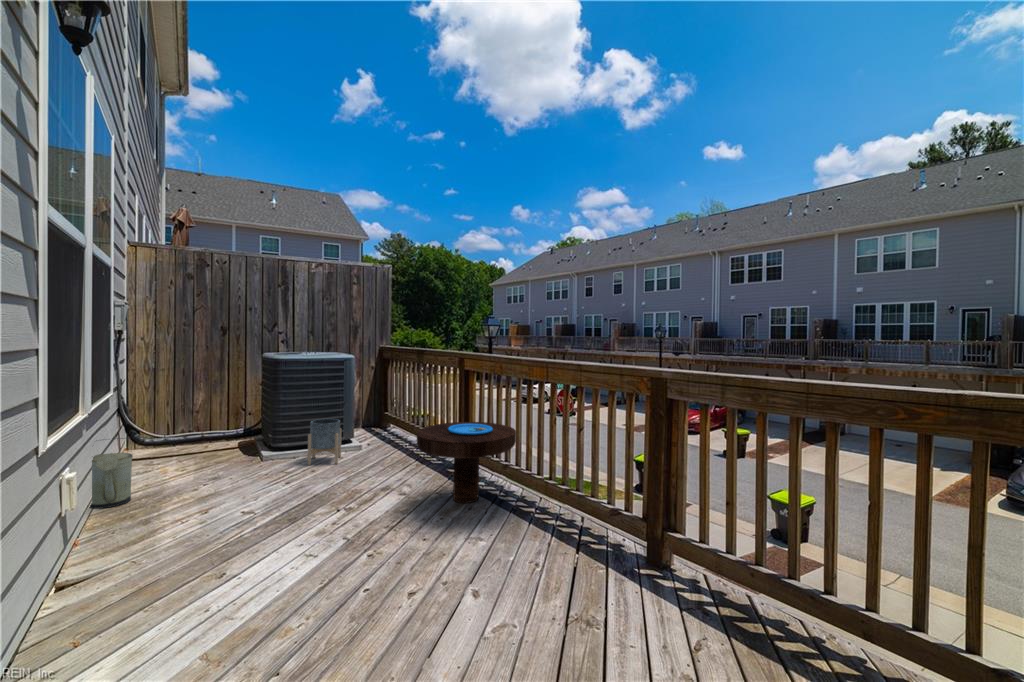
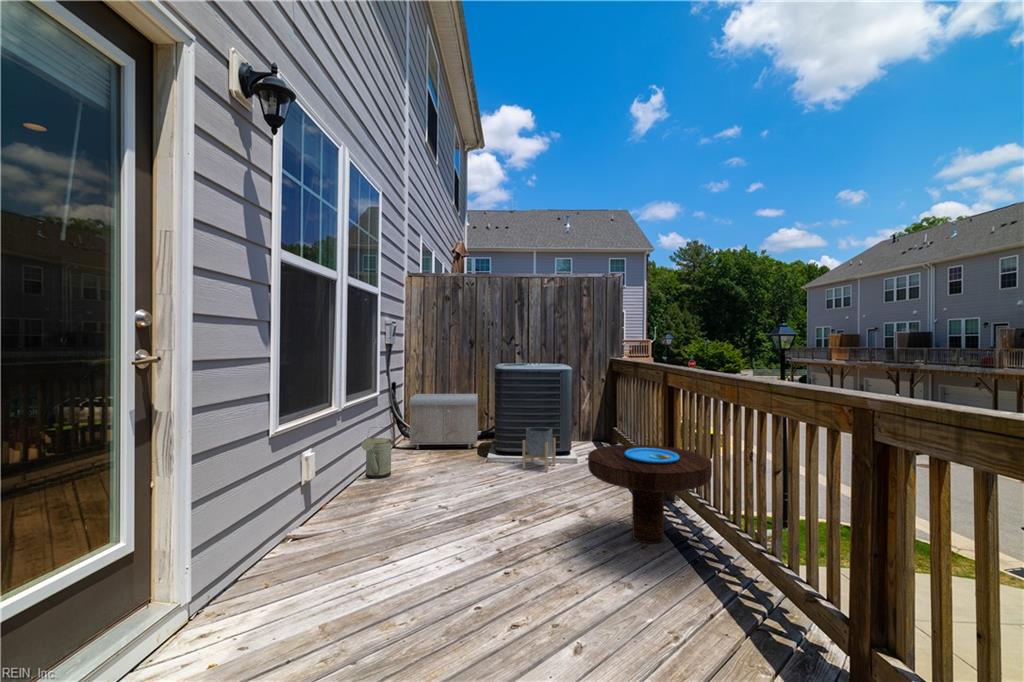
storage bench: none [131,389,234,464] -> present [409,394,478,449]

